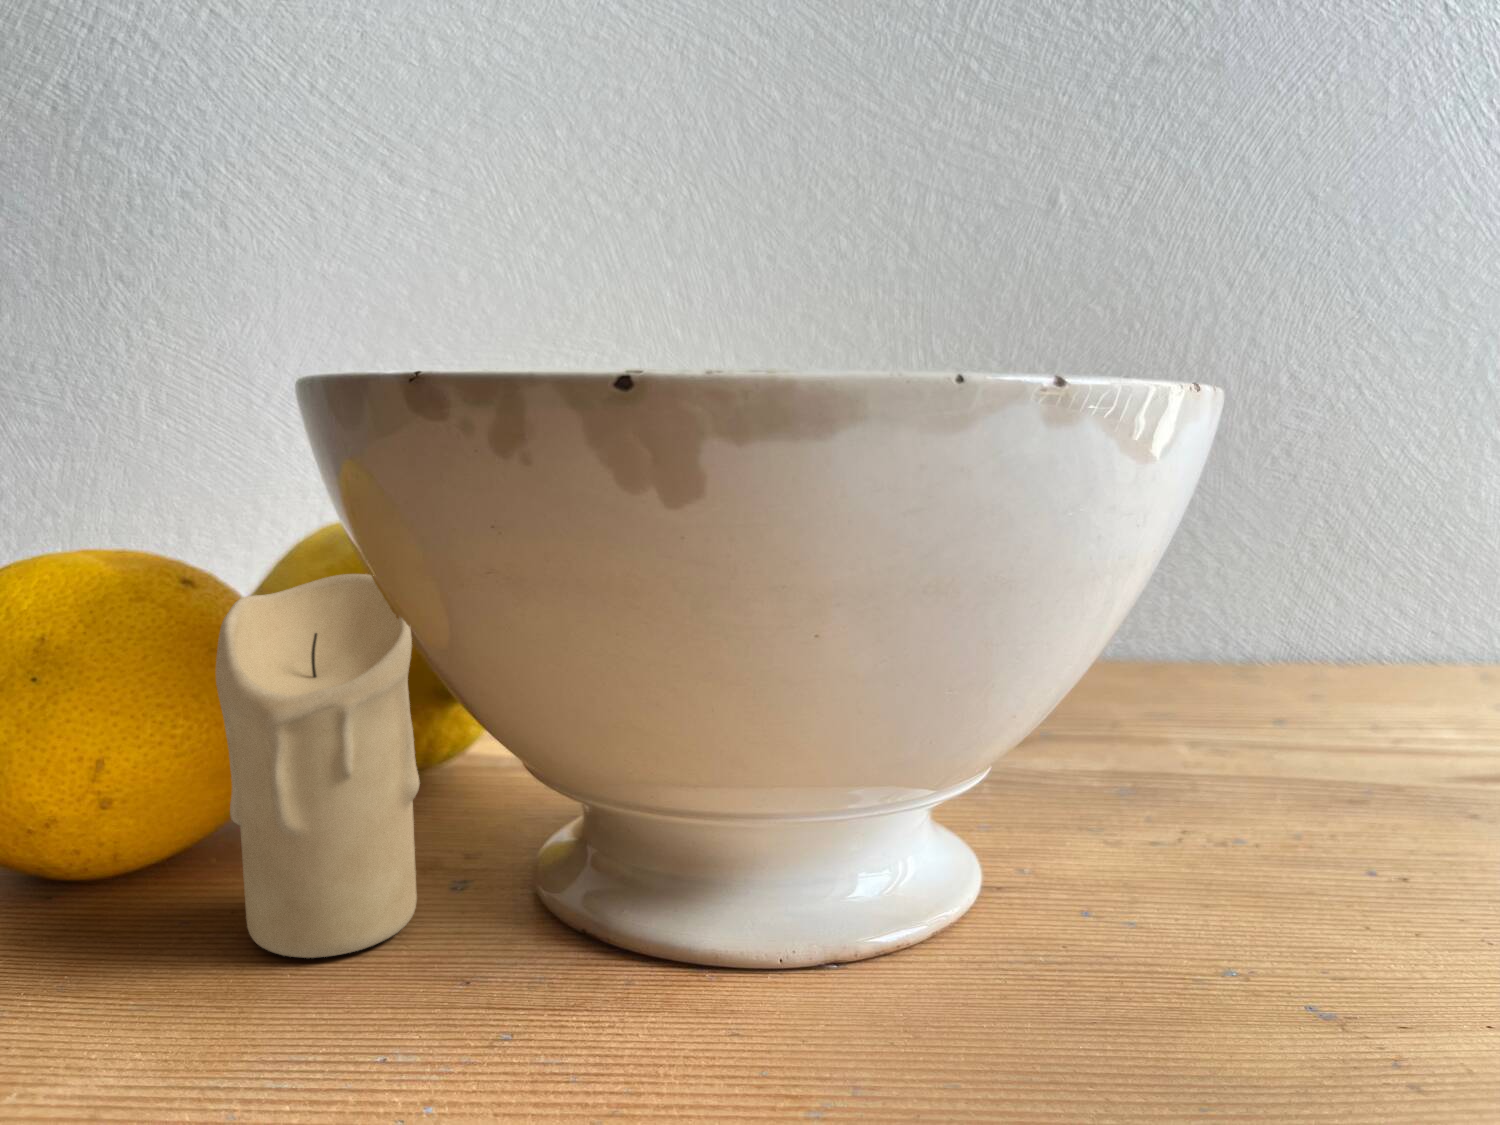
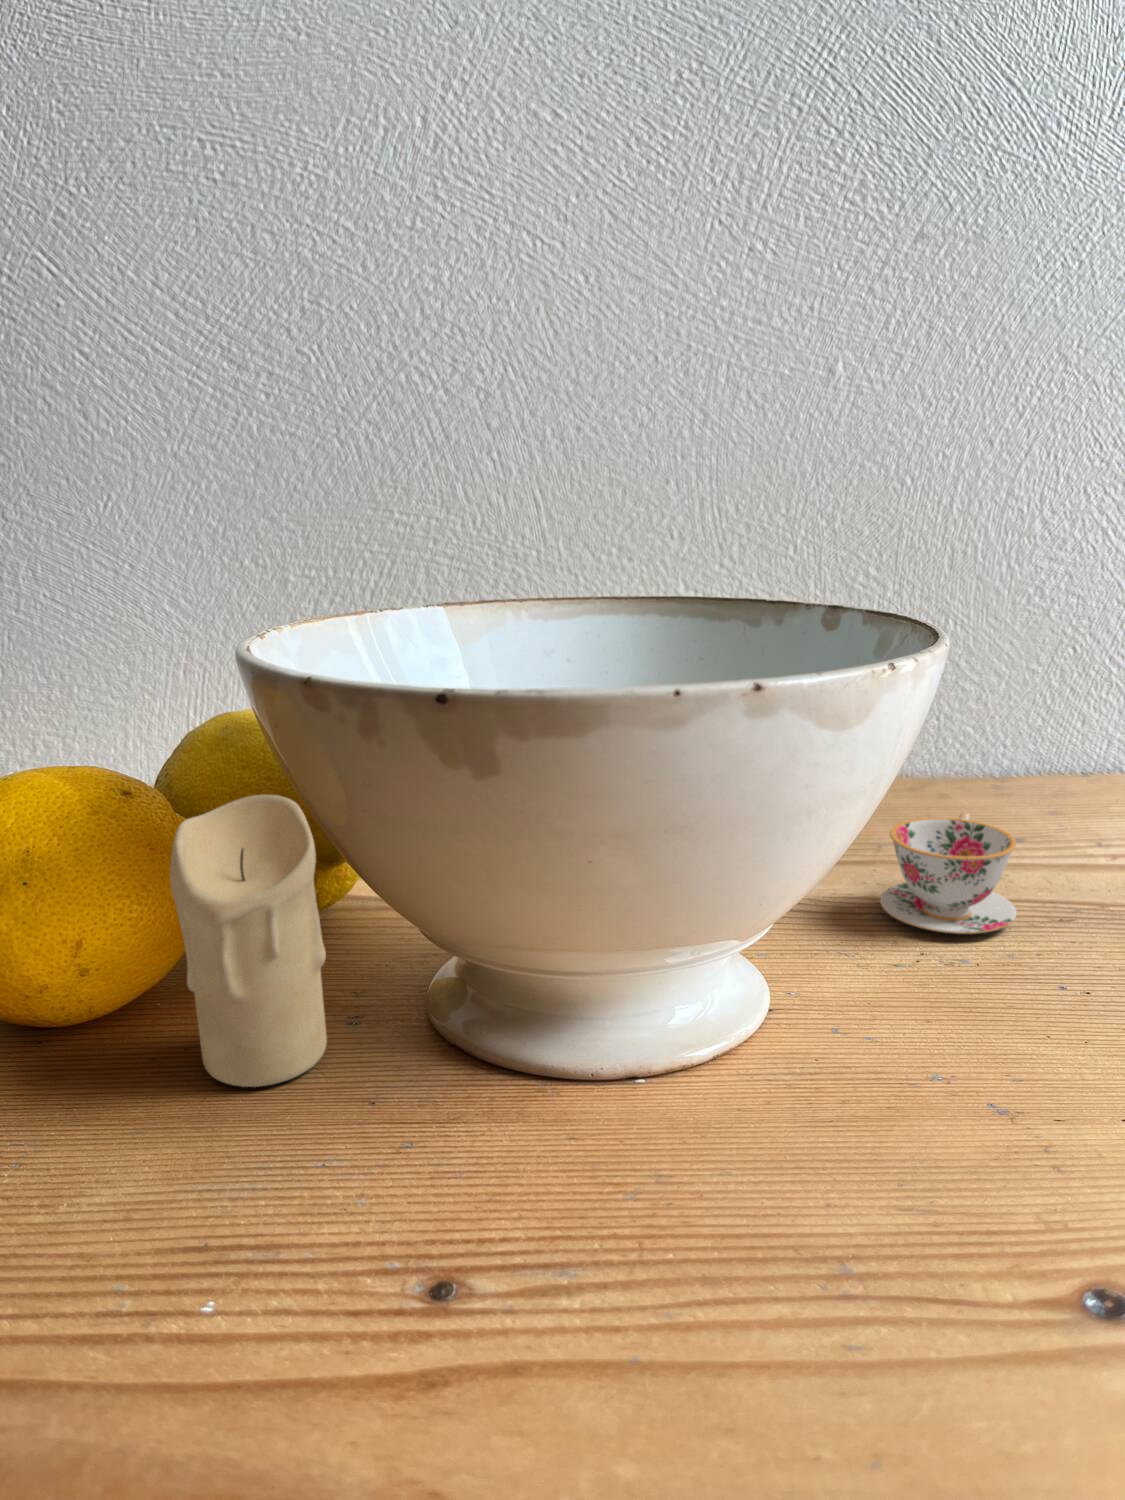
teacup: none [1127,669,1299,809] -> present [880,812,1017,934]

